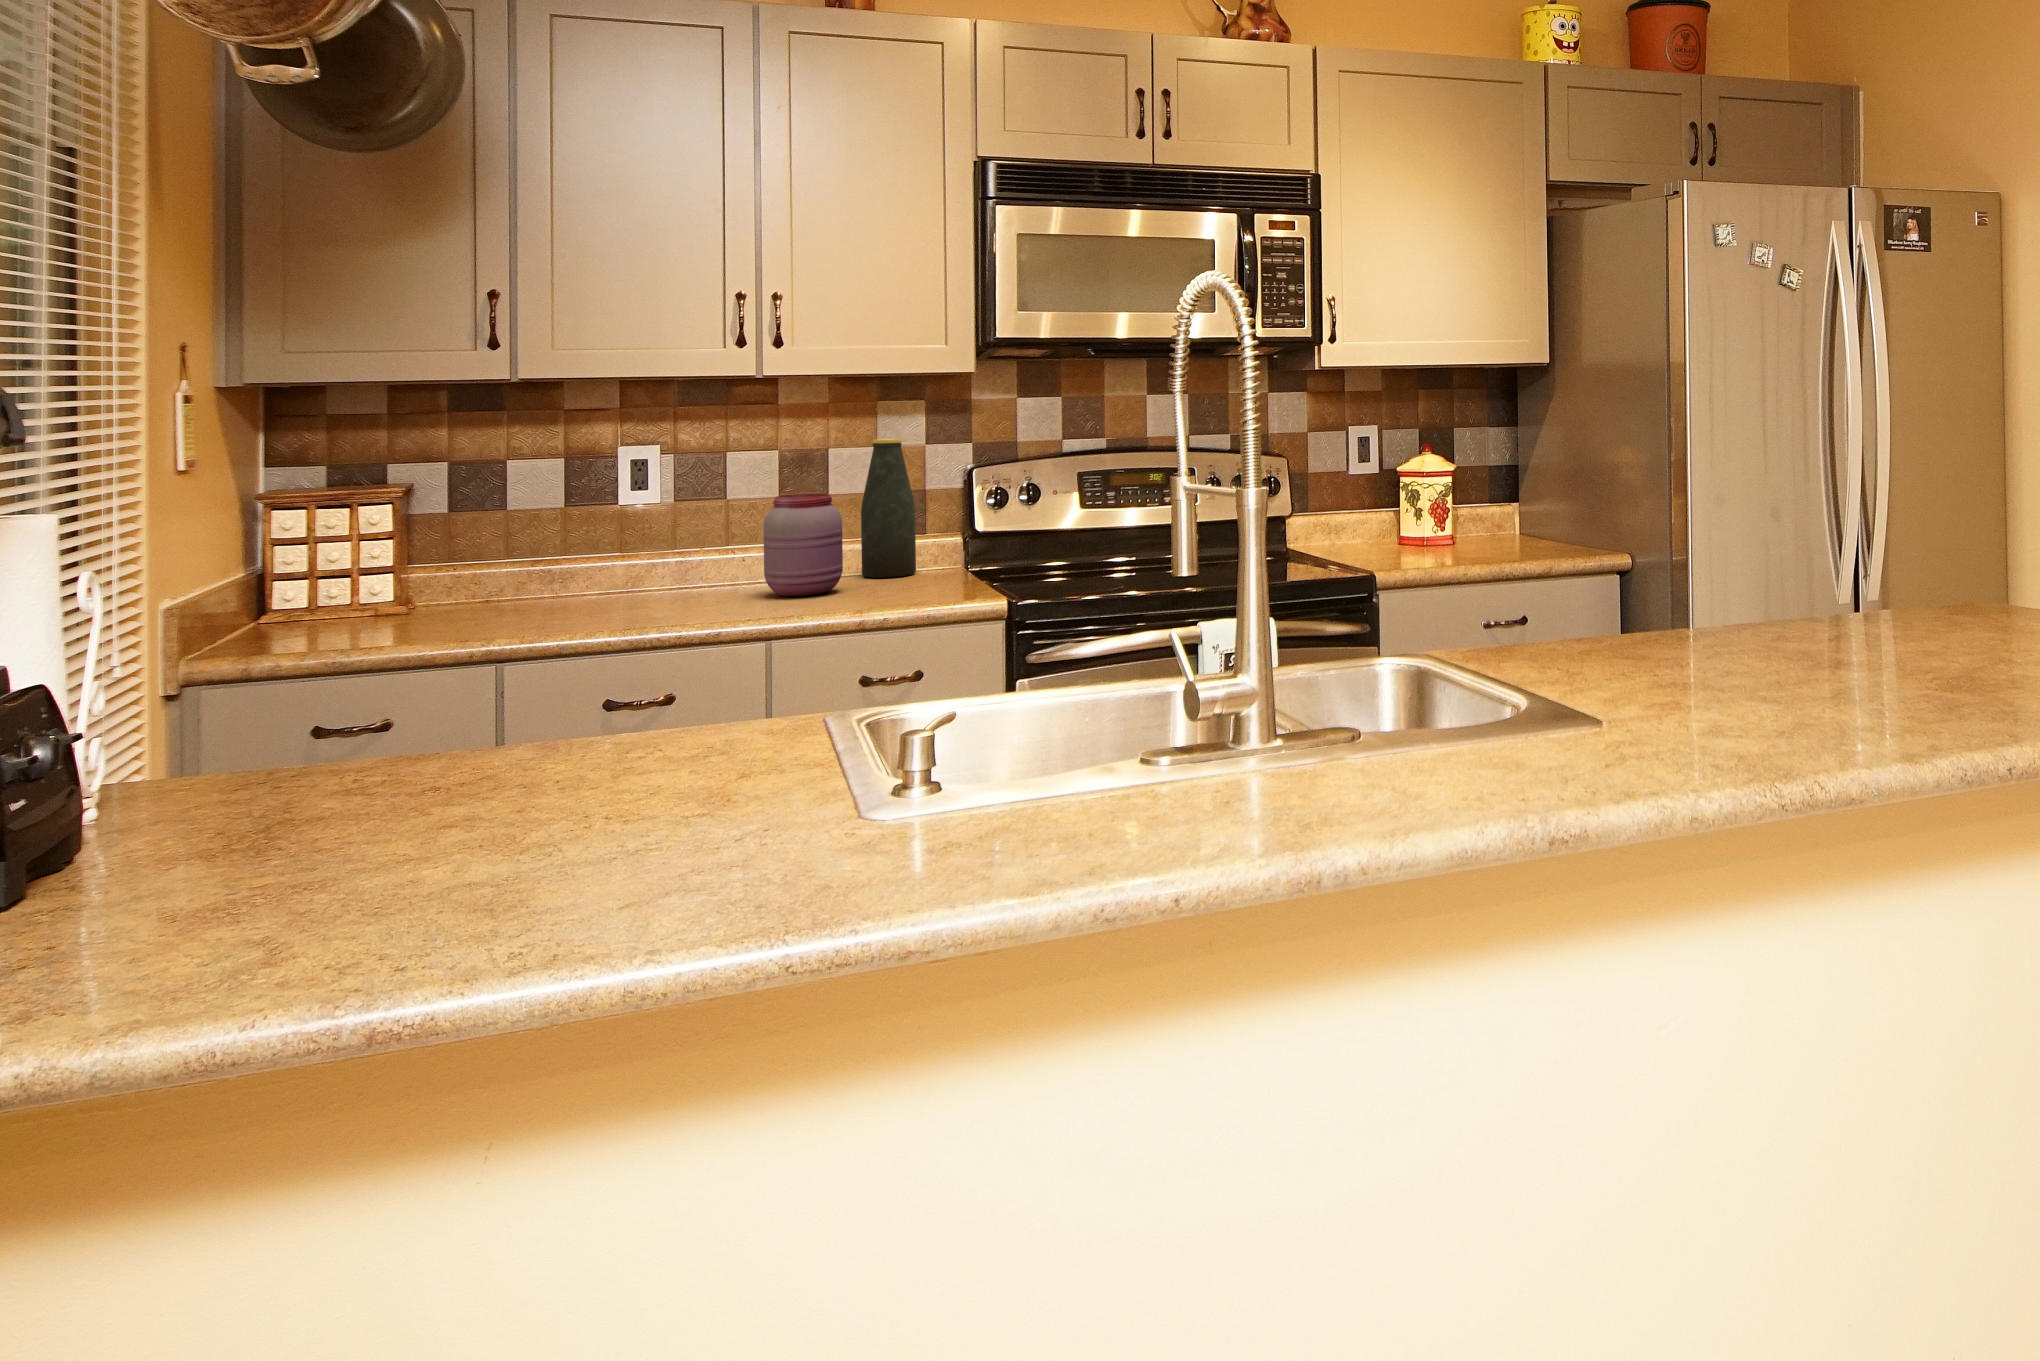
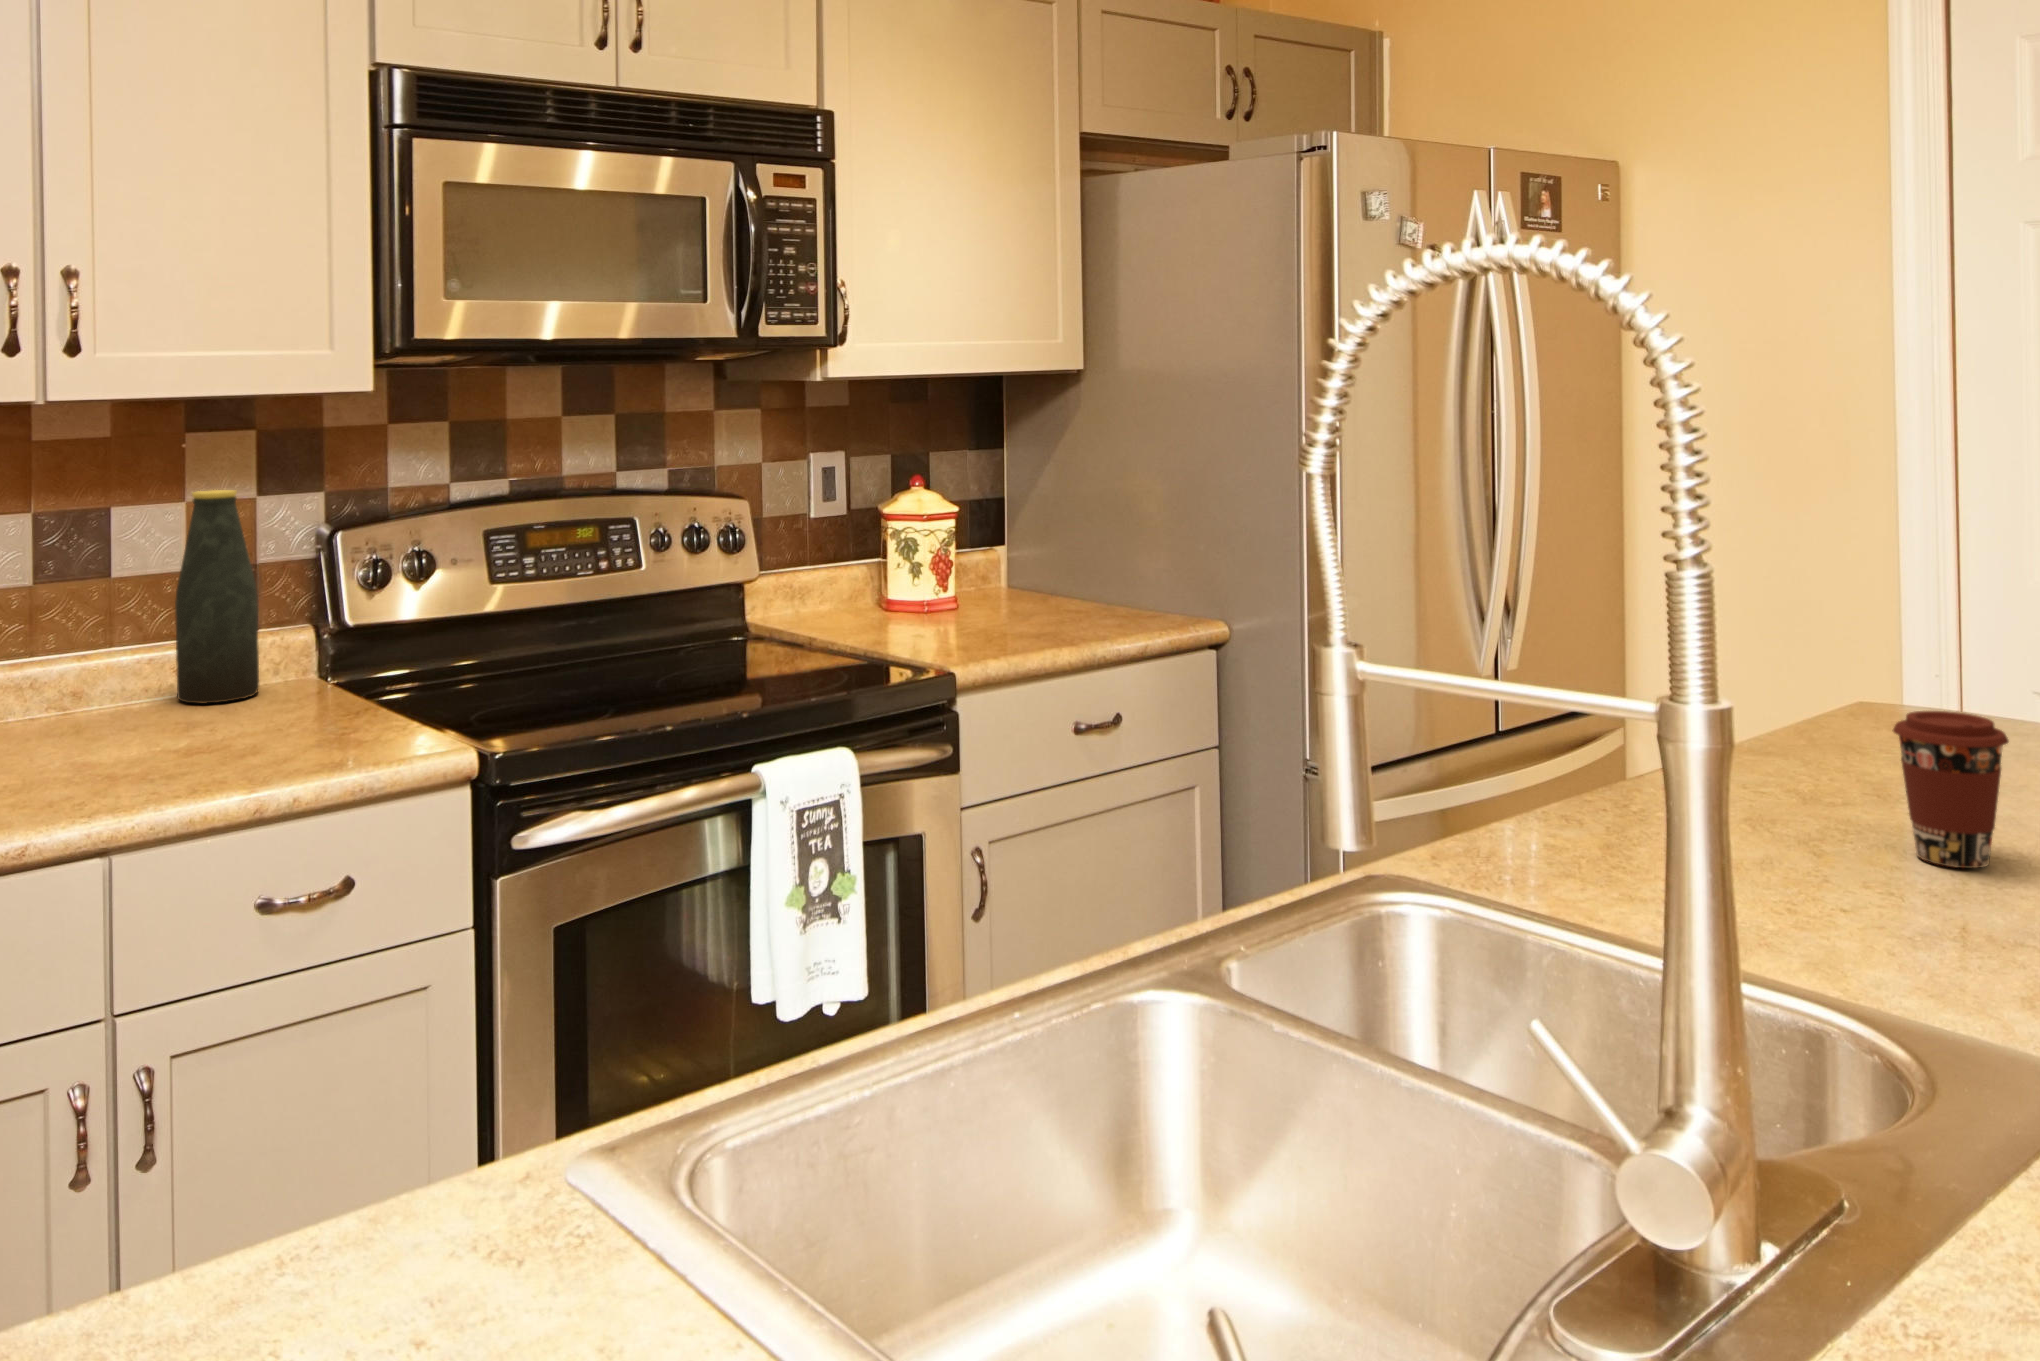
jar: present [763,494,843,596] -> none [48,584,176,752]
coffee cup: none [1686,562,1747,655] -> present [1893,711,2009,868]

